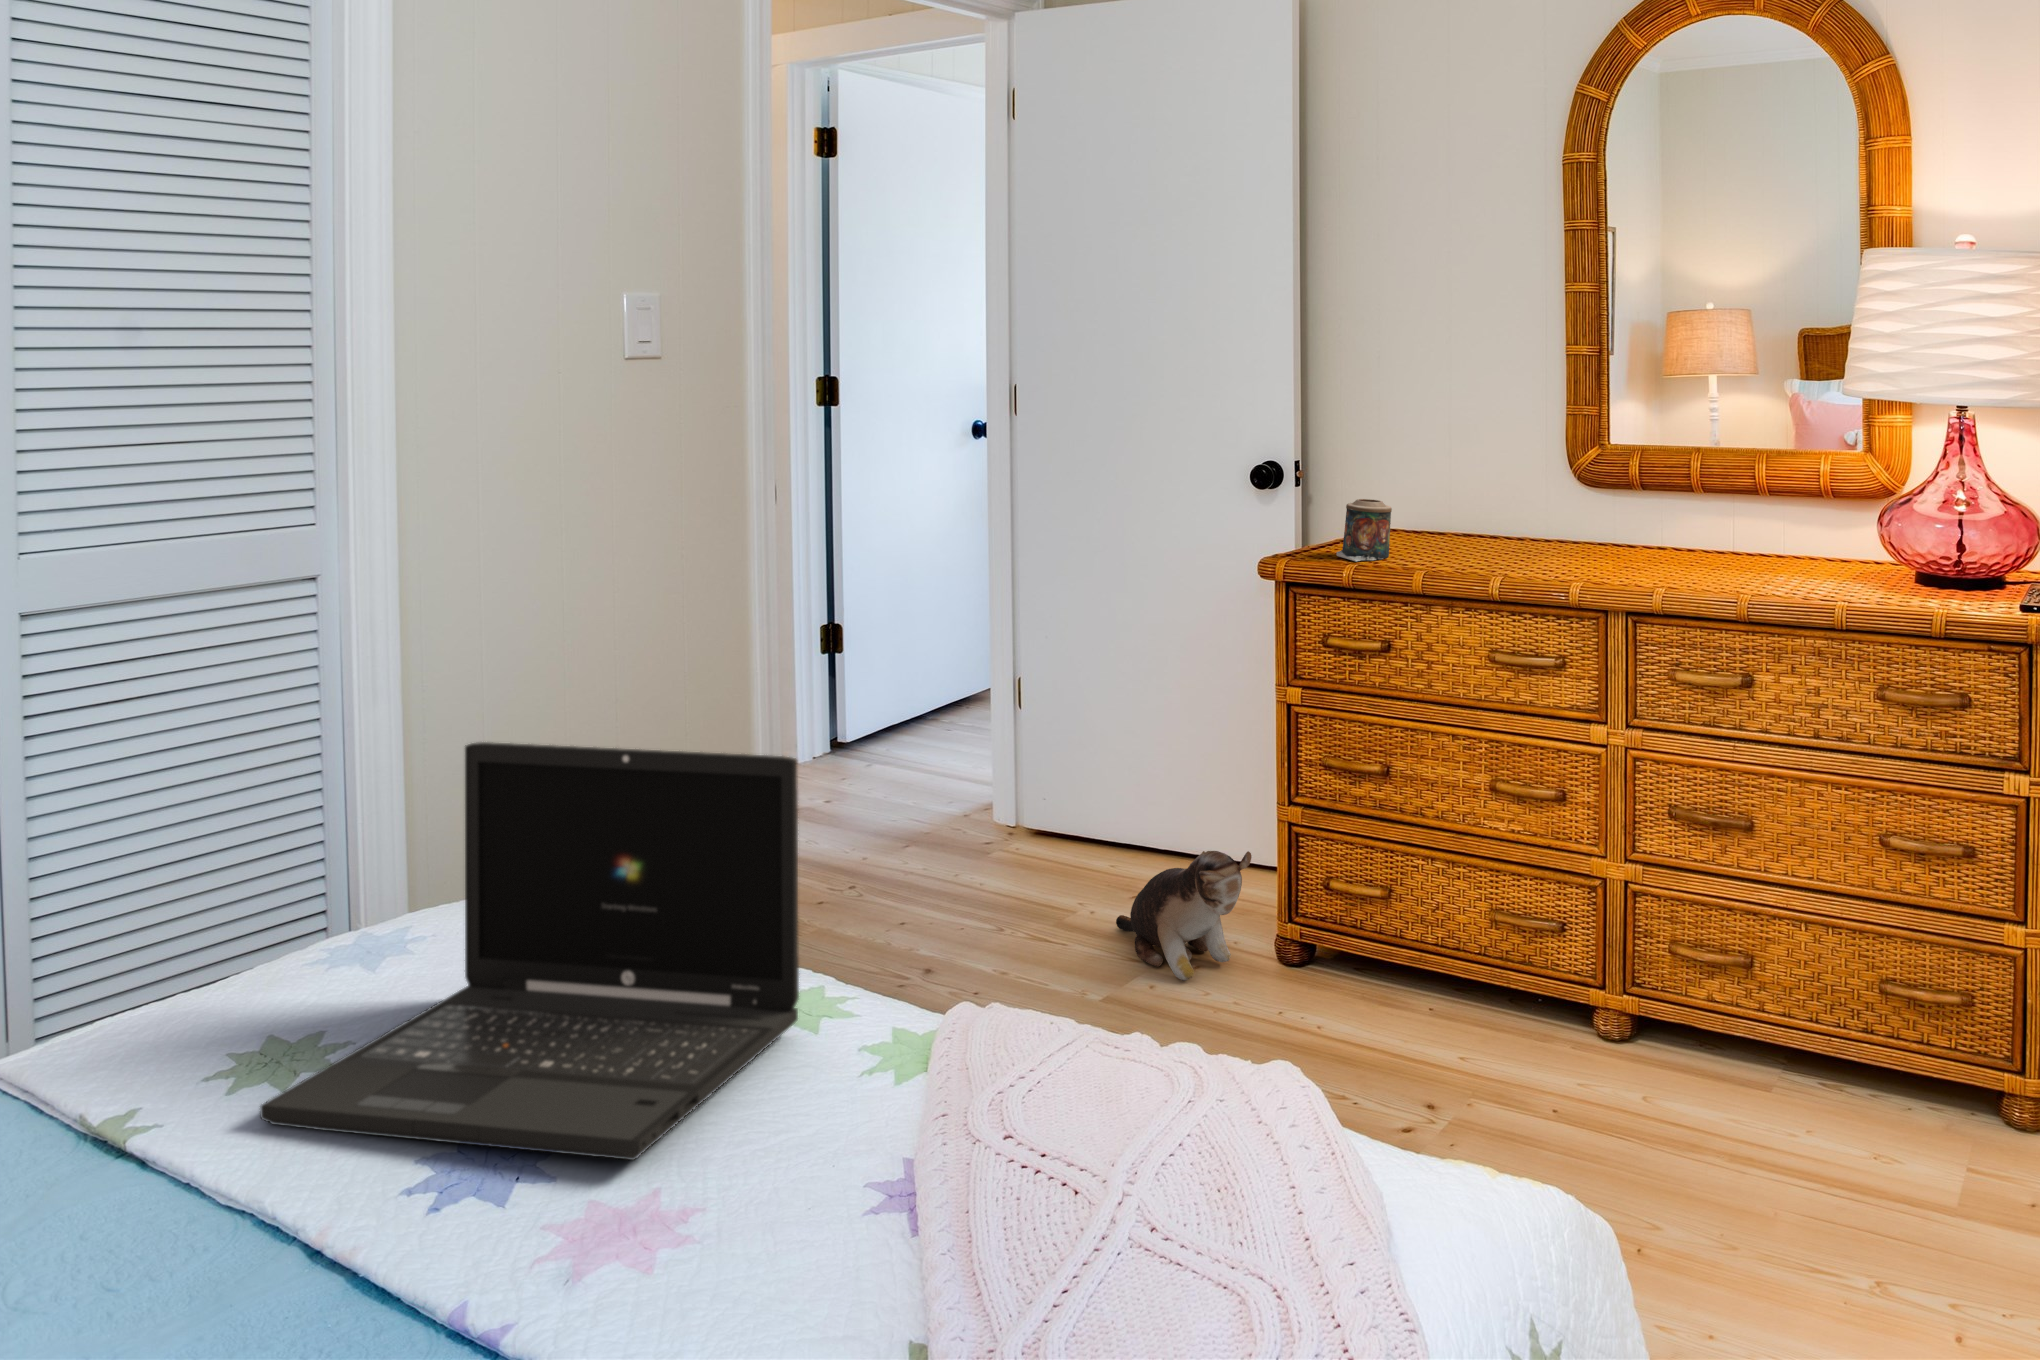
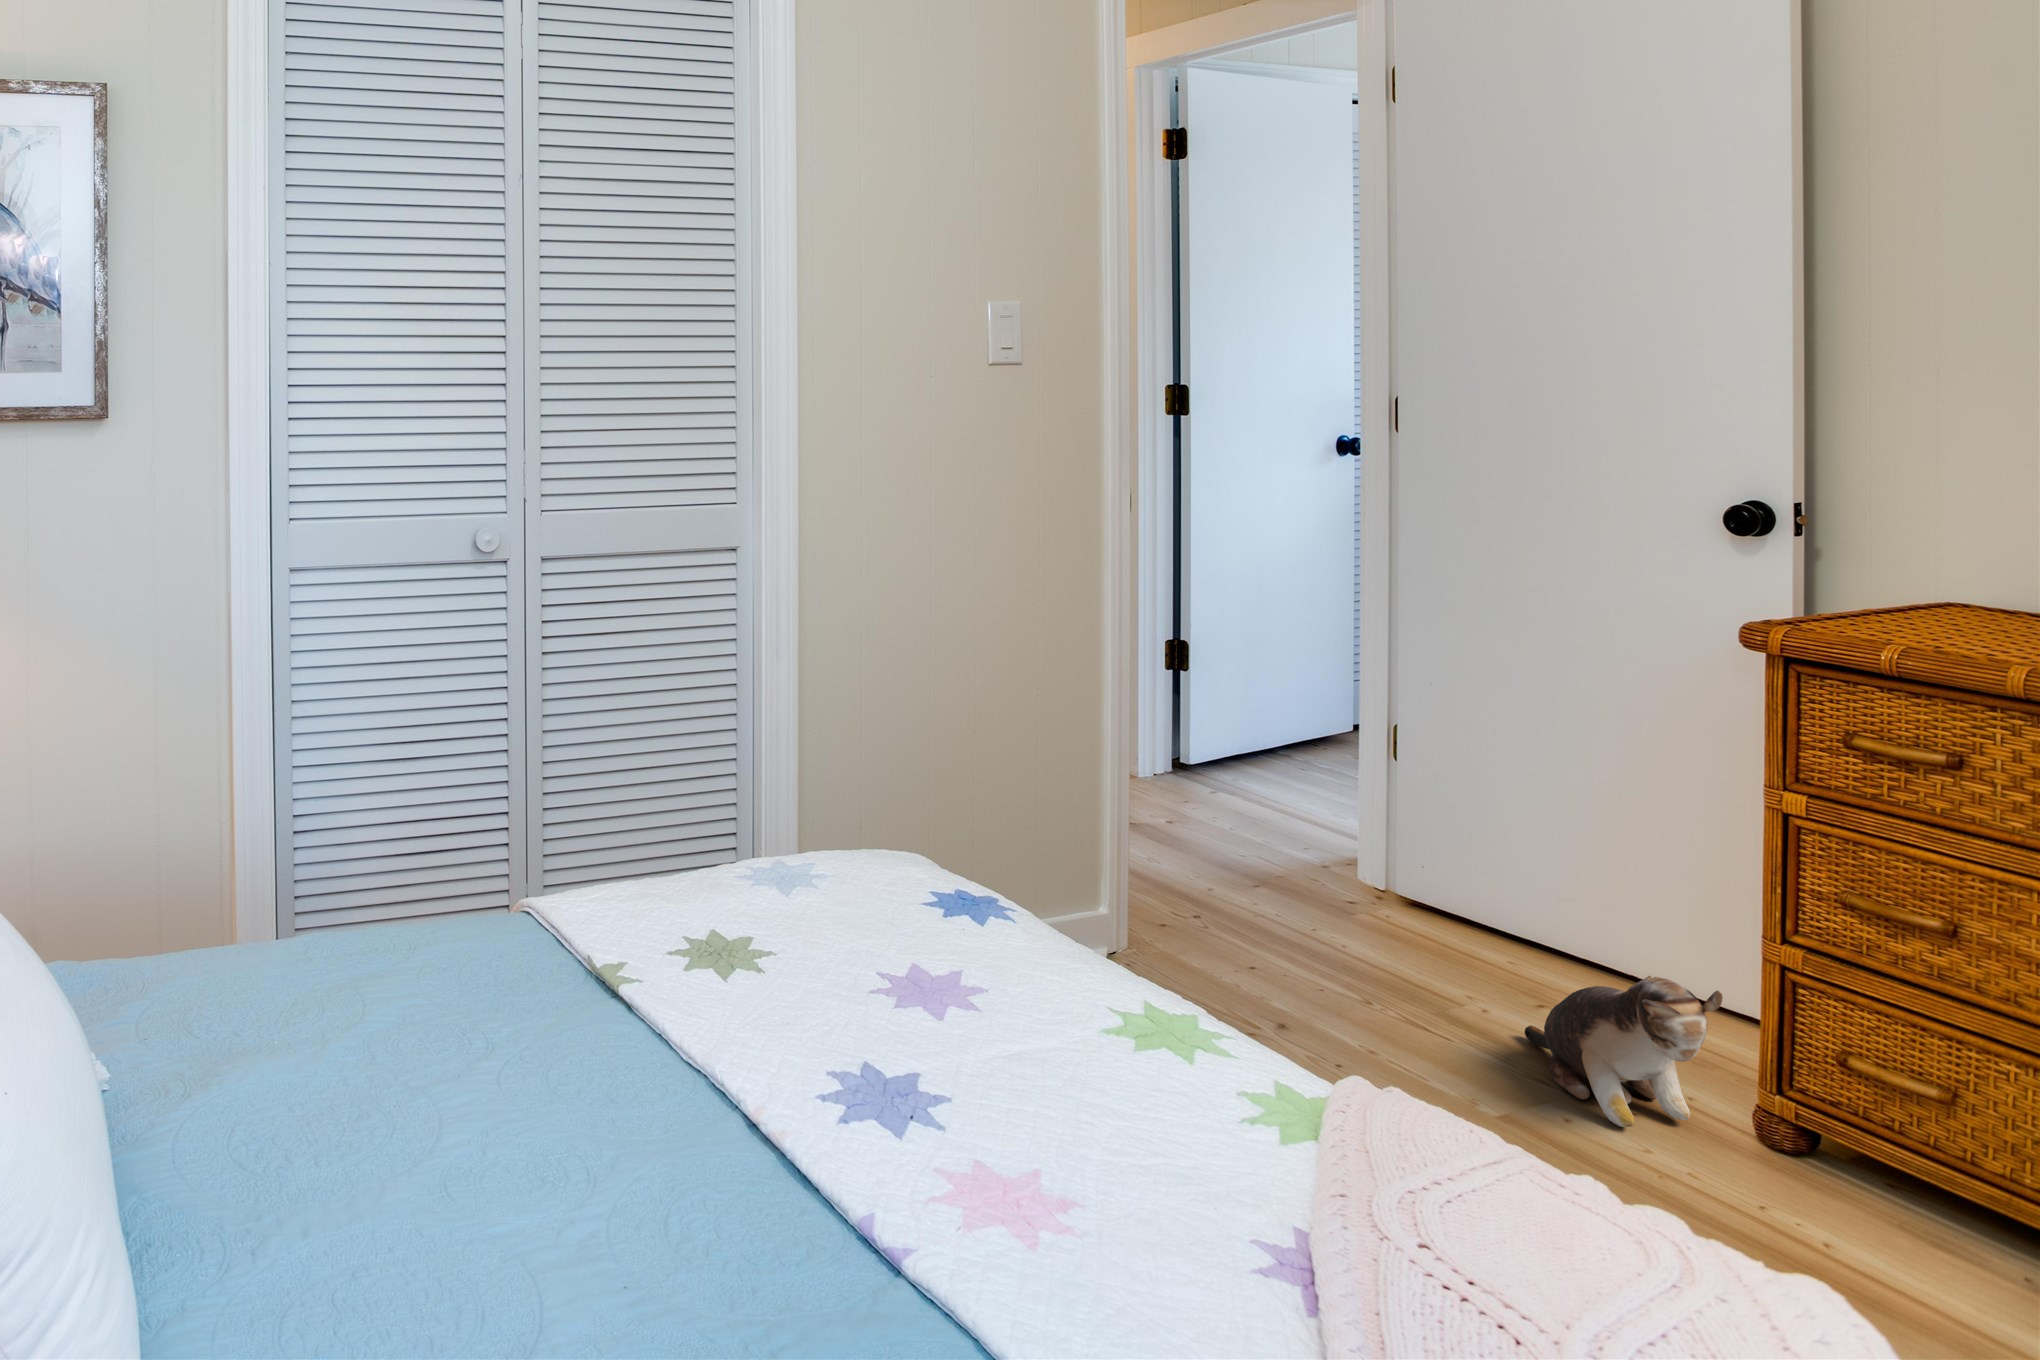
candle: present [1337,499,1392,561] -> none [1867,558,1965,644]
laptop: present [260,742,799,1160] -> none [721,721,1155,1127]

